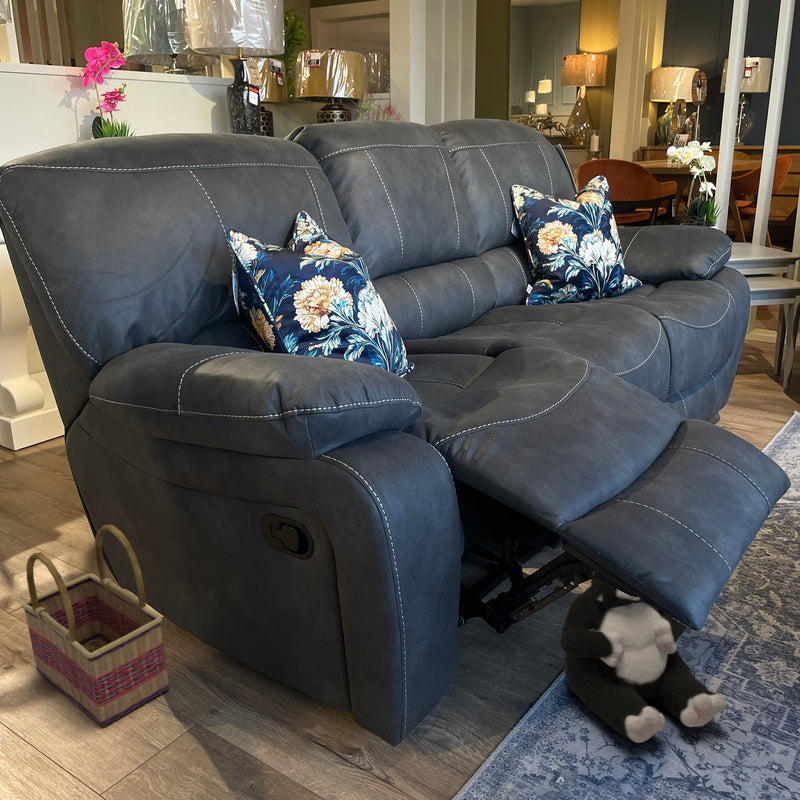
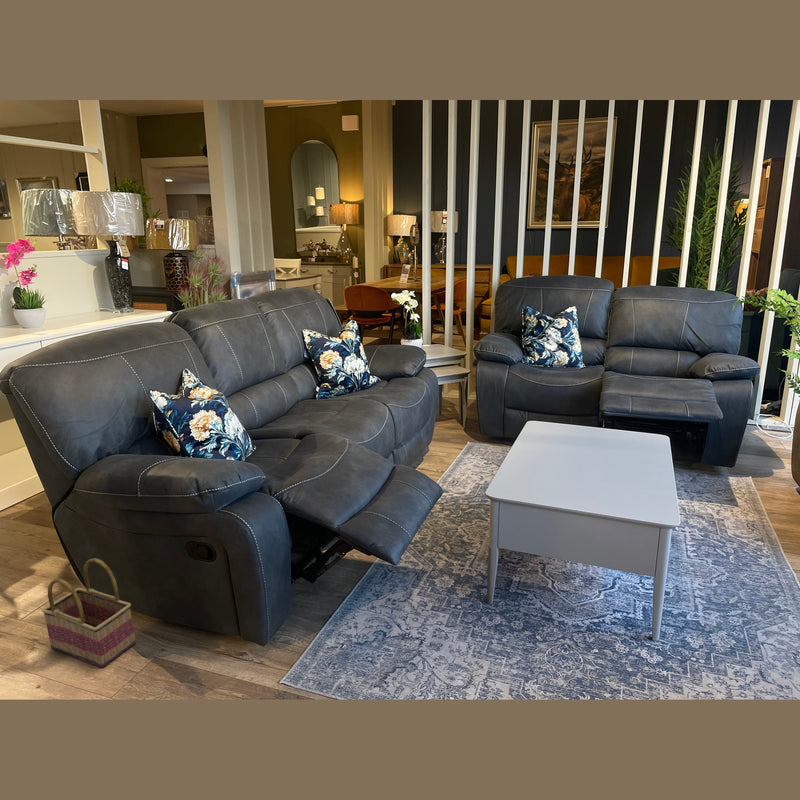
plush toy: present [561,577,726,743] -> none [342,525,417,624]

